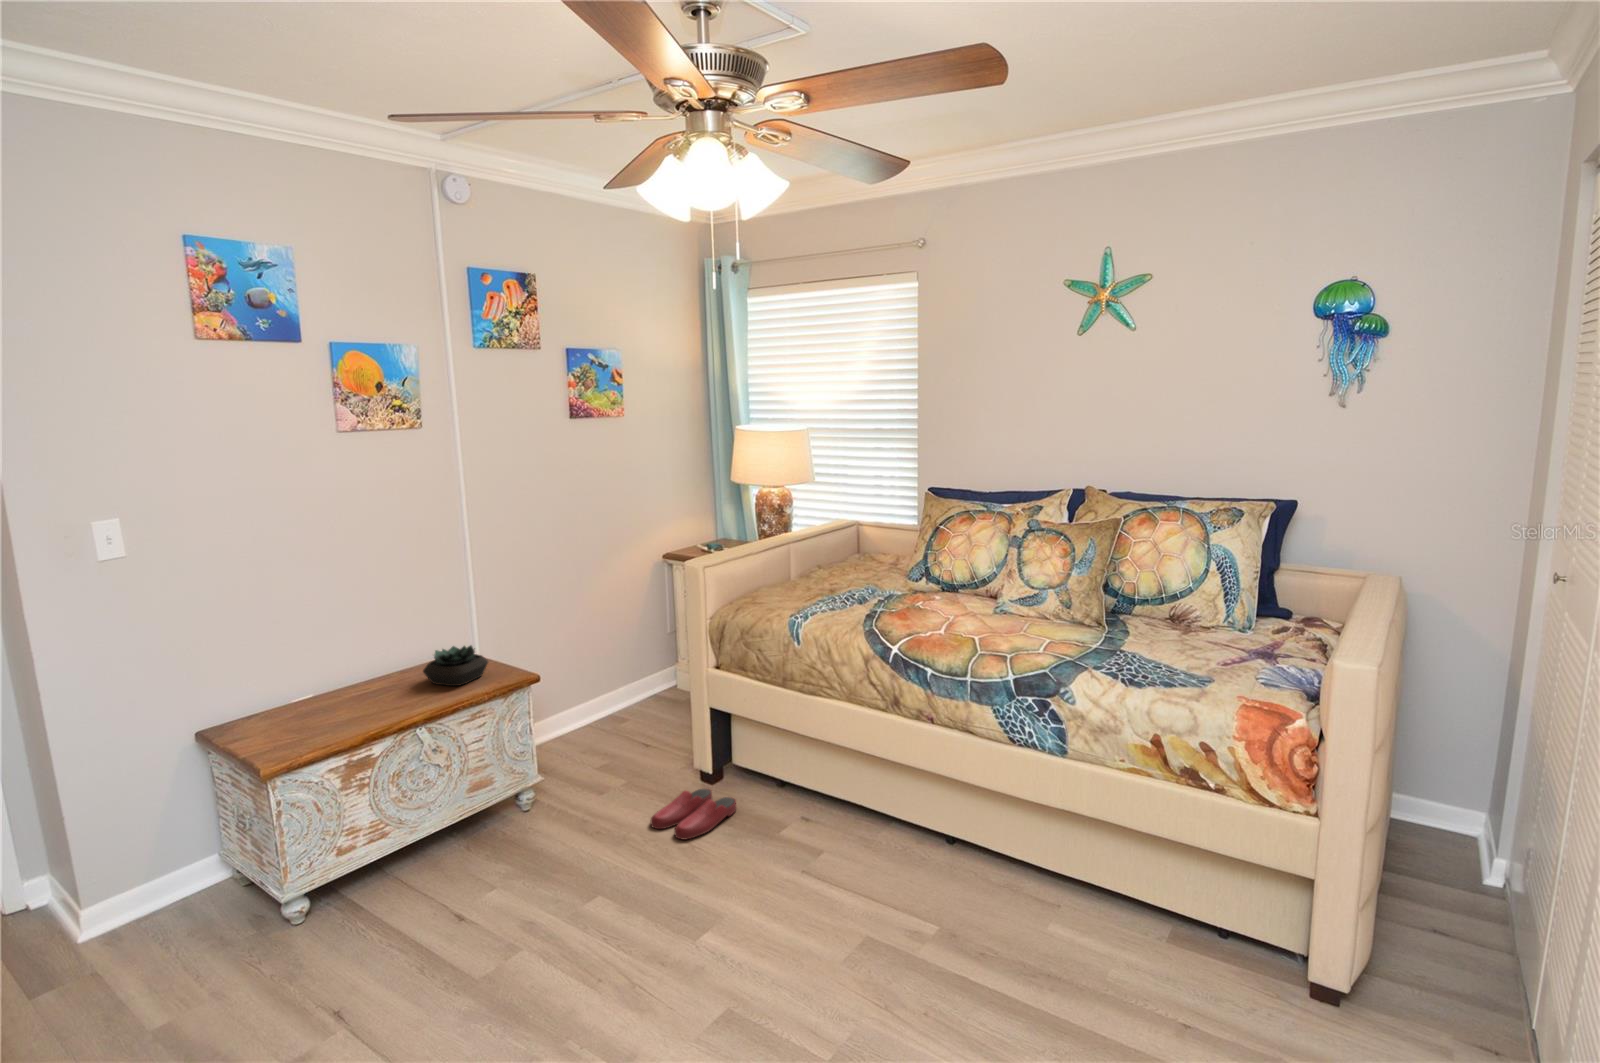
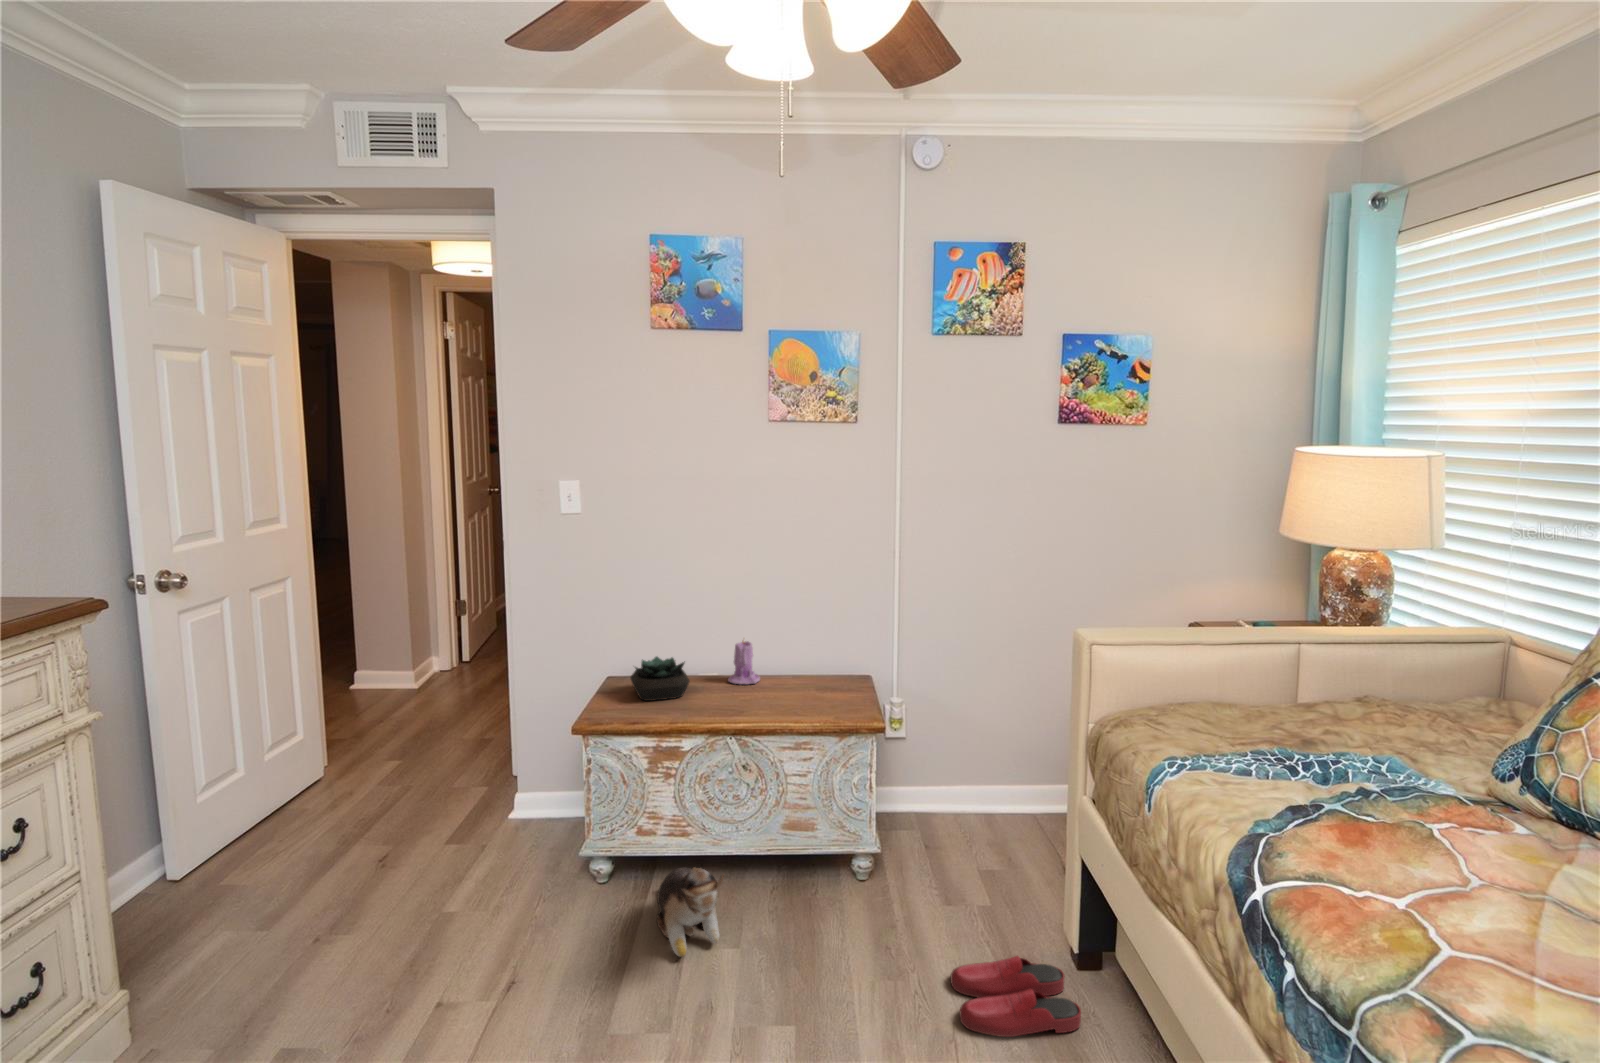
succulent plant: present [423,645,488,686] -> present [630,657,690,701]
candle: none [348,647,383,694] -> present [728,641,760,684]
plush toy: none [373,822,499,915] -> present [657,867,724,957]

